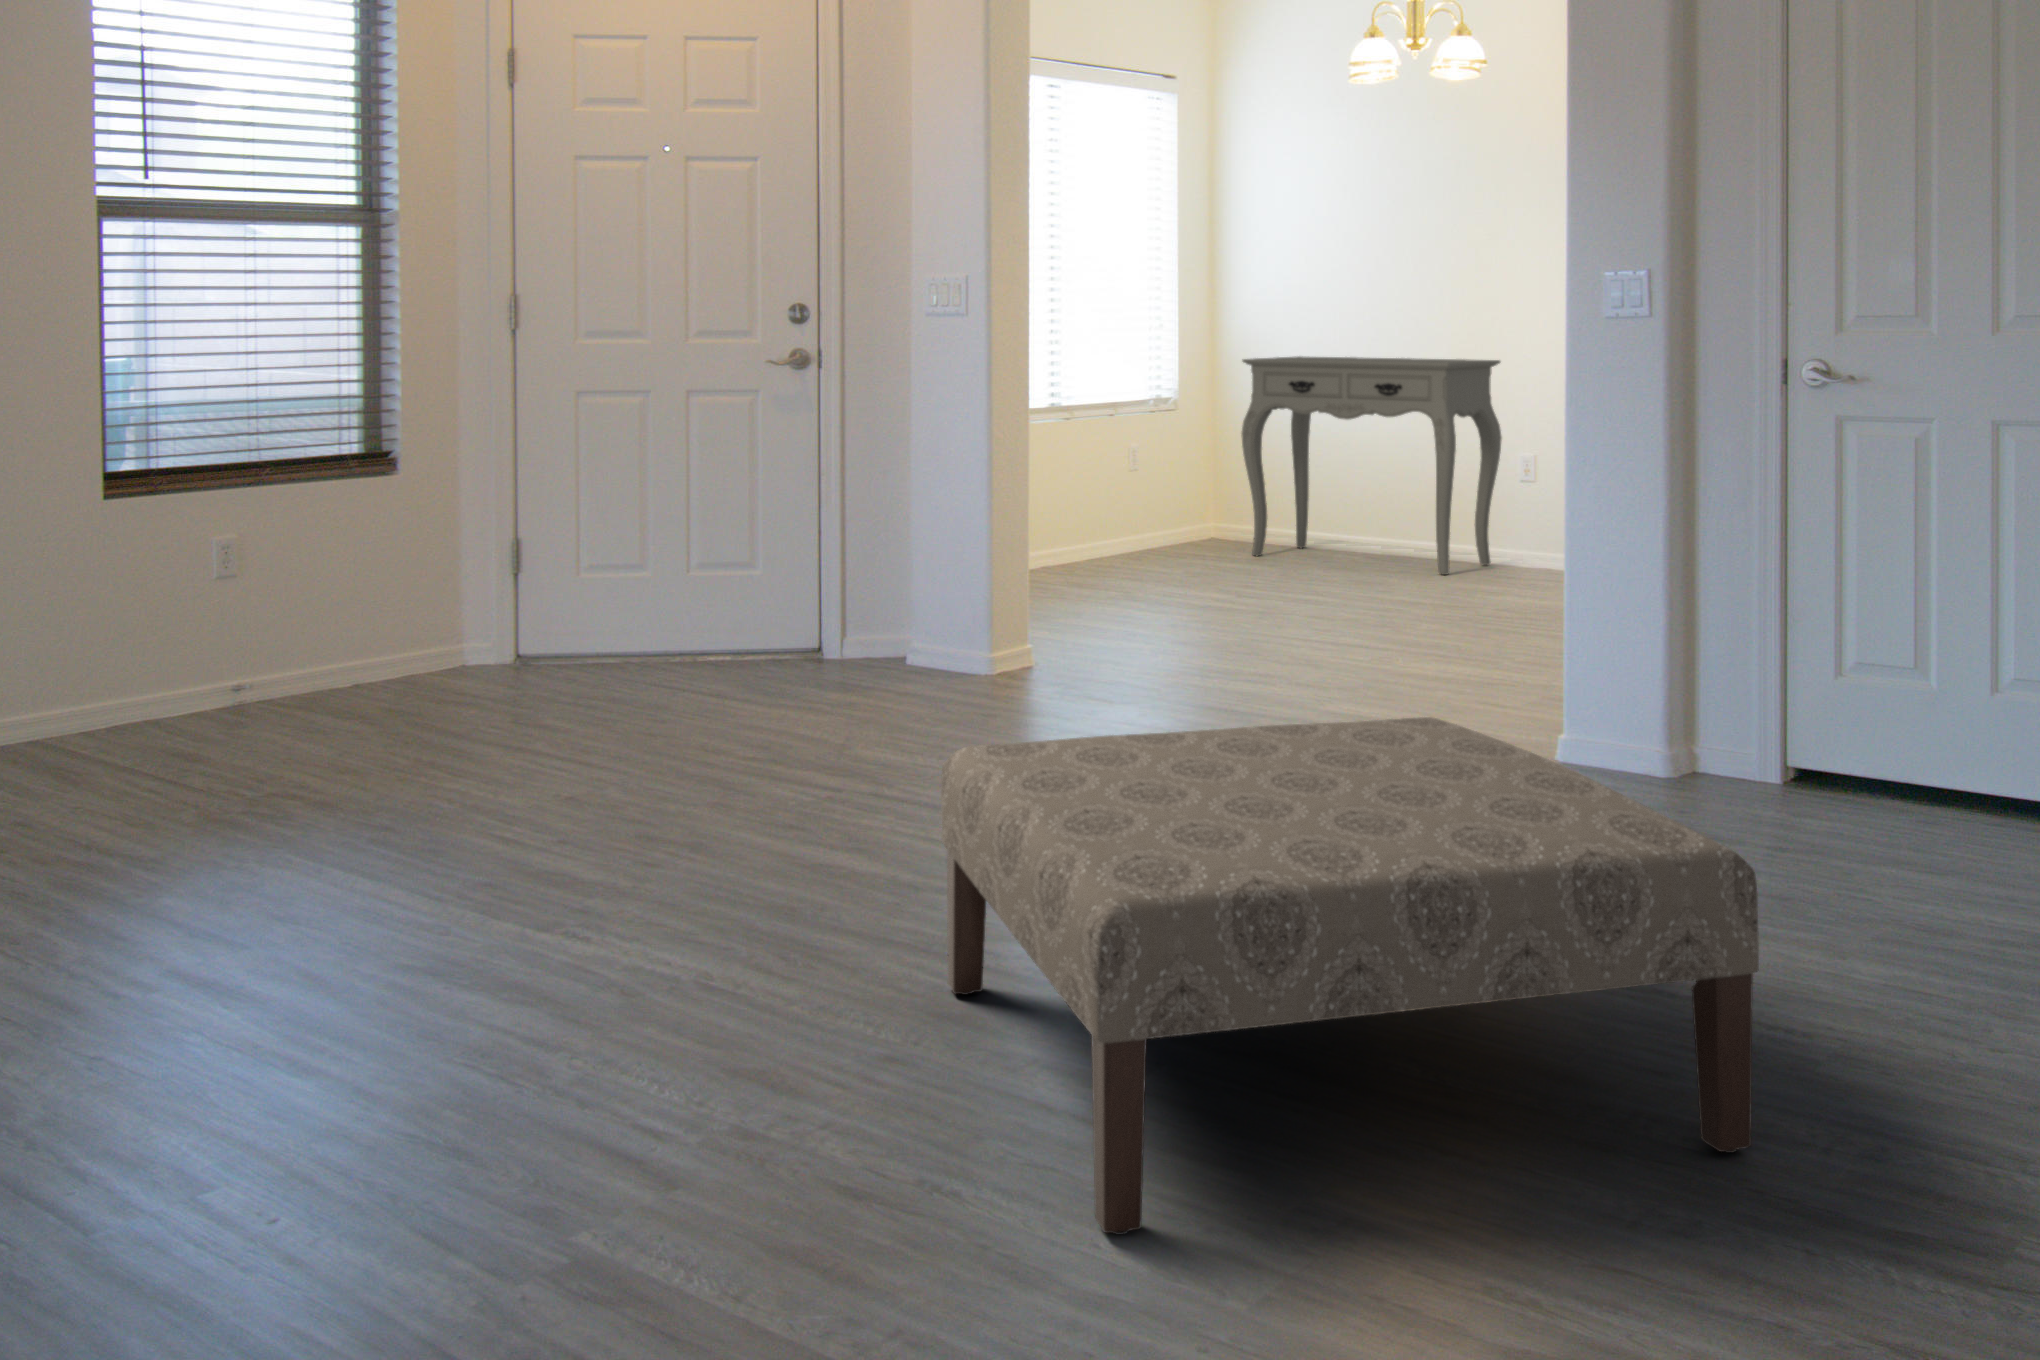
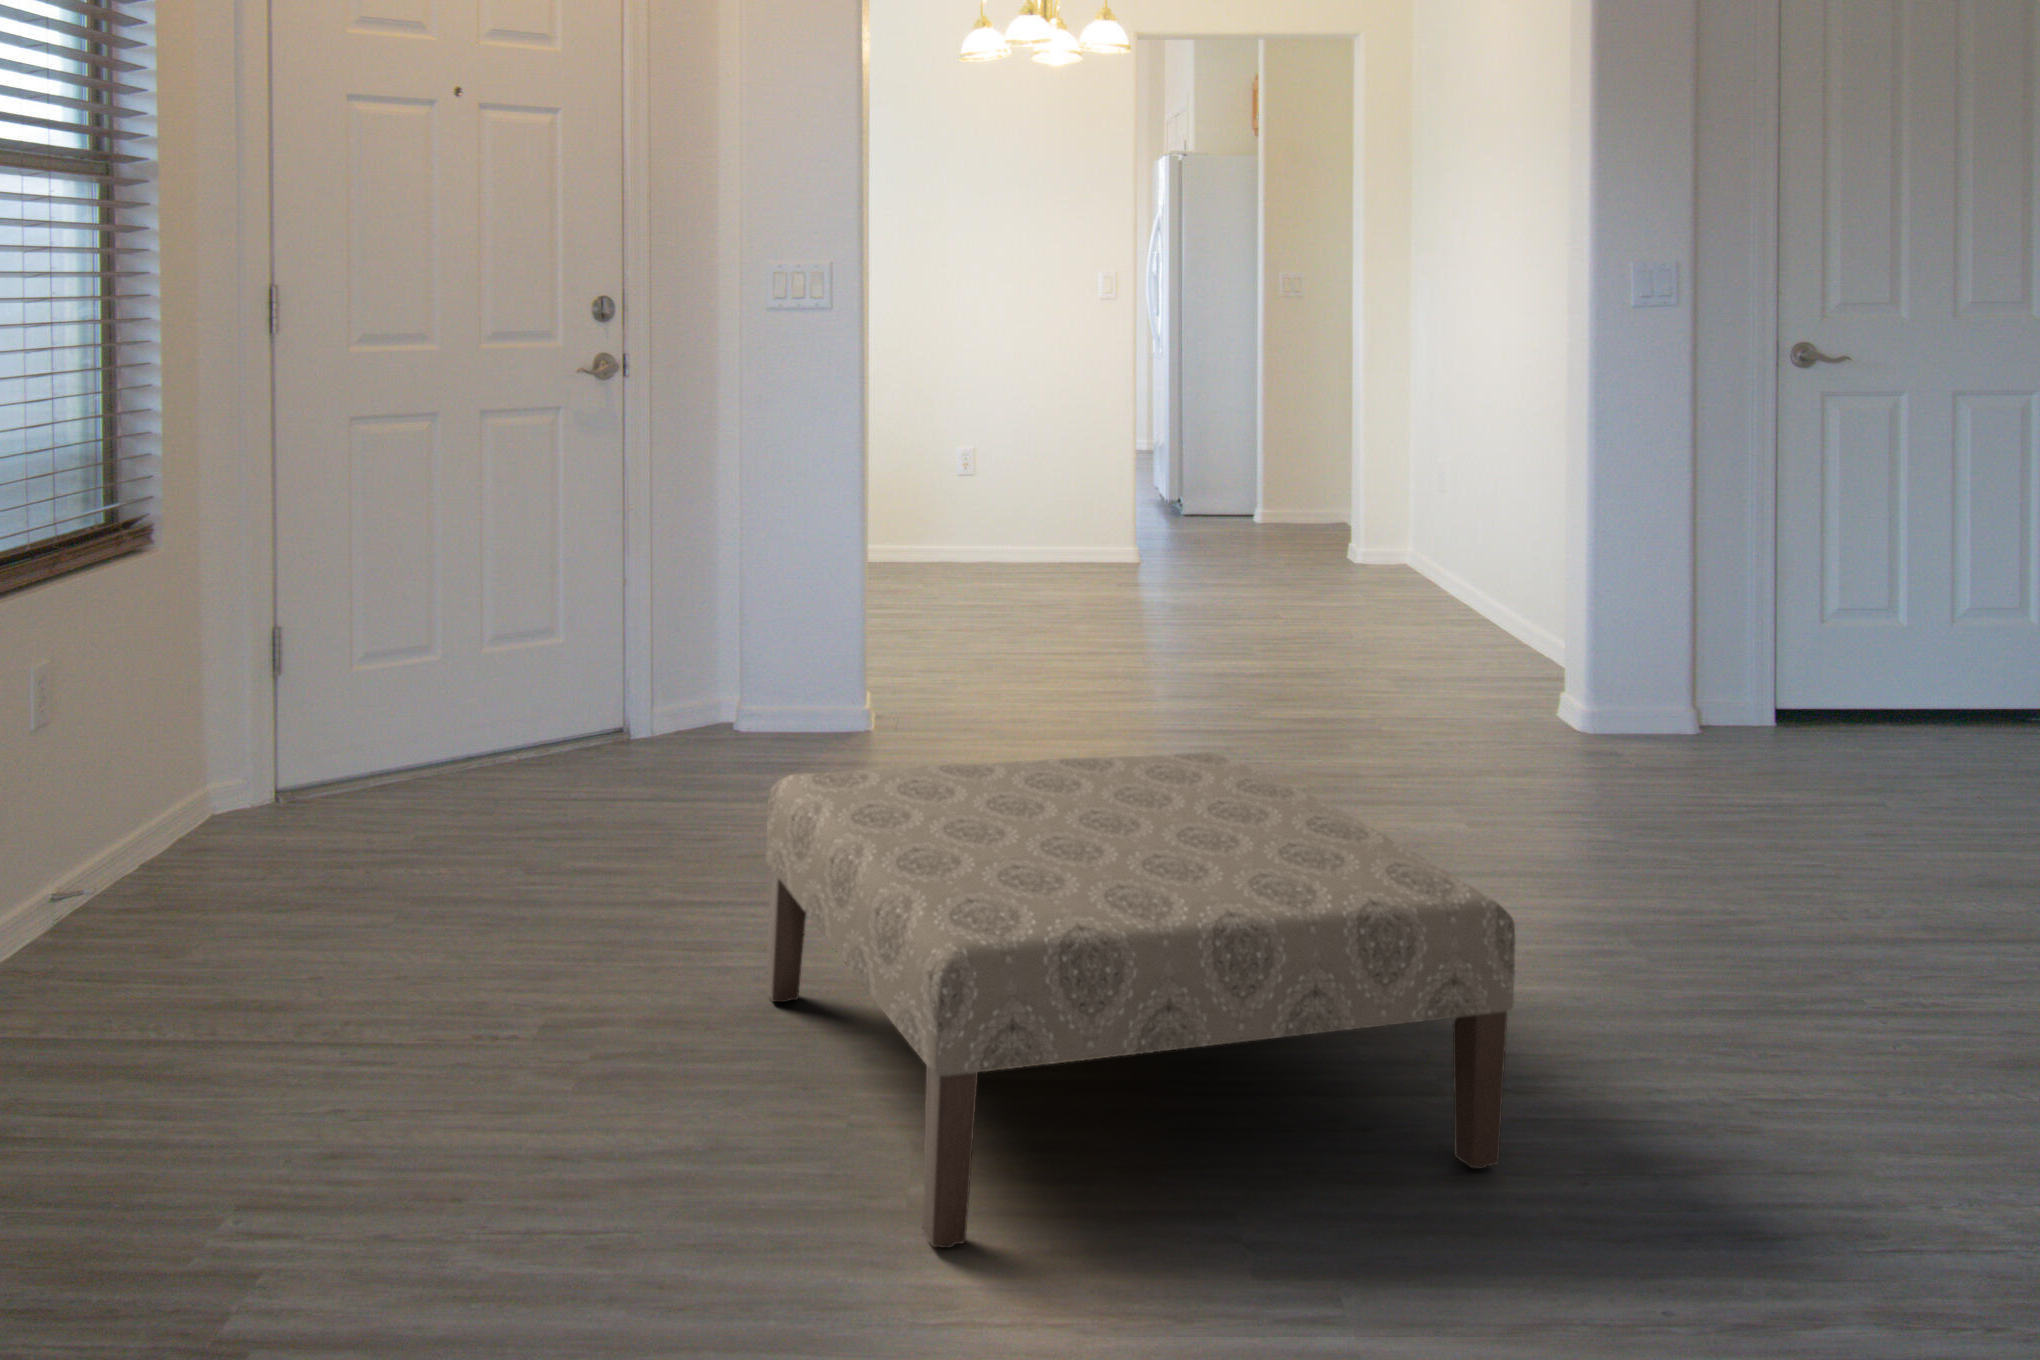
console table: present [1241,356,1502,575] -> none [1003,367,1243,577]

